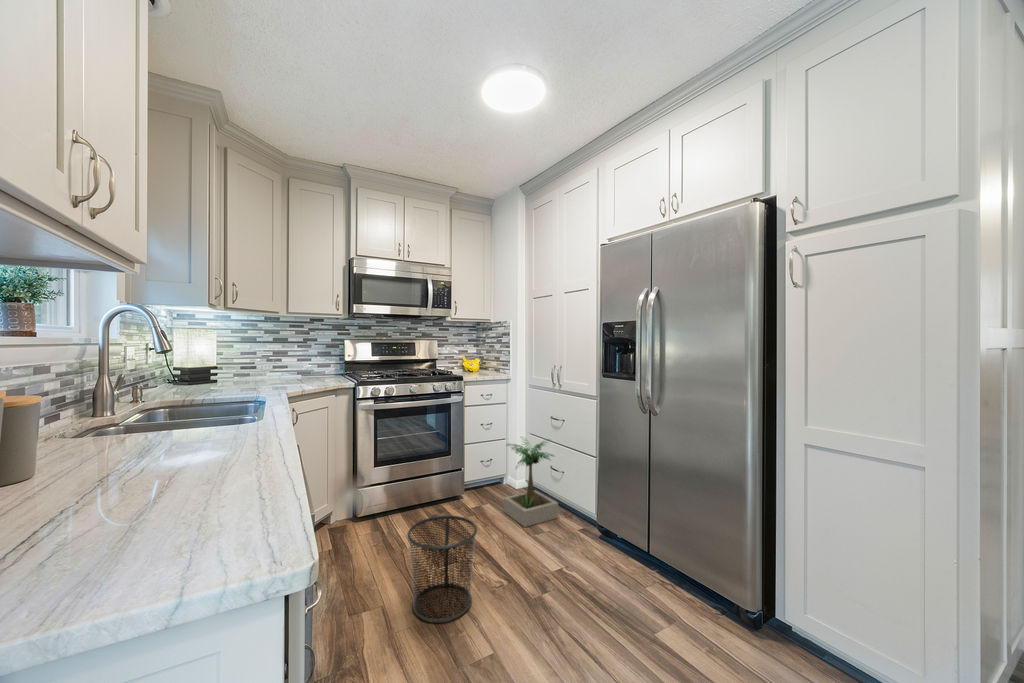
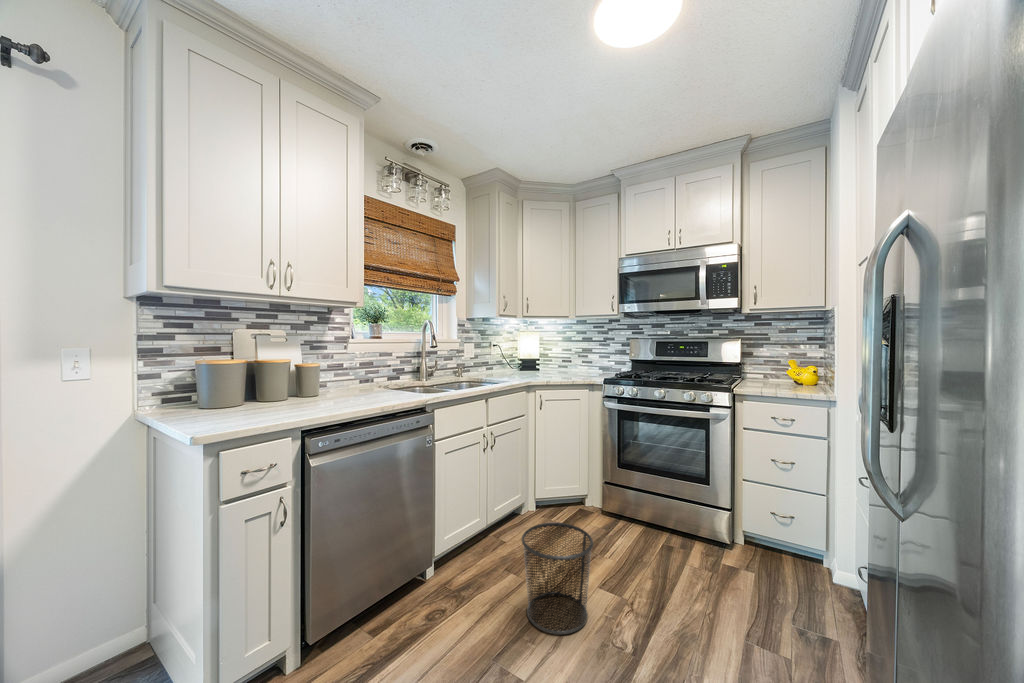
potted plant: present [504,437,559,527] -> none [734,487,851,646]

